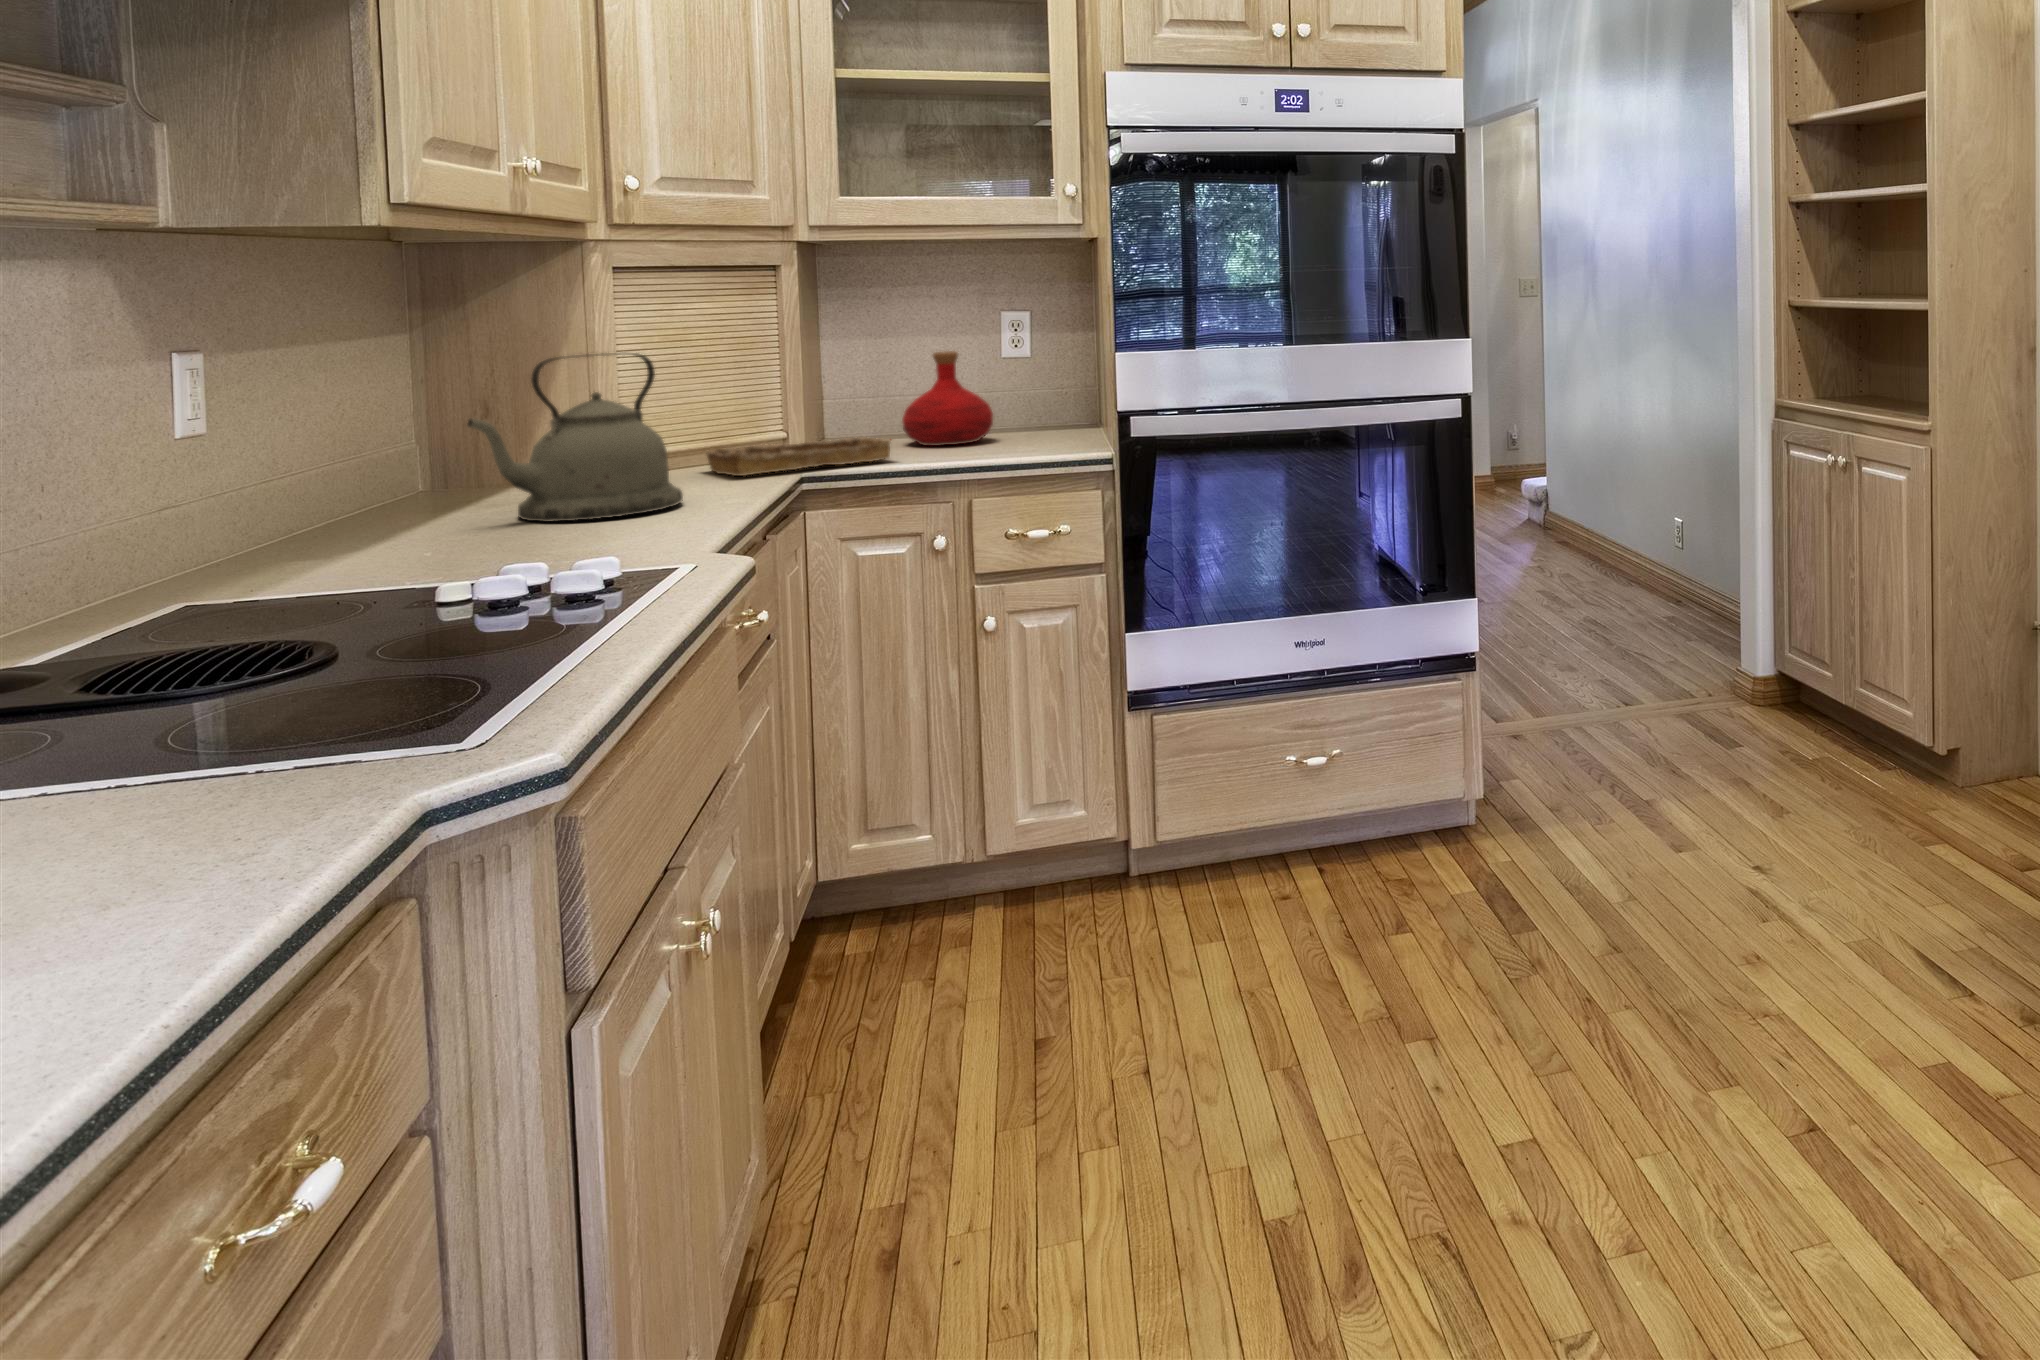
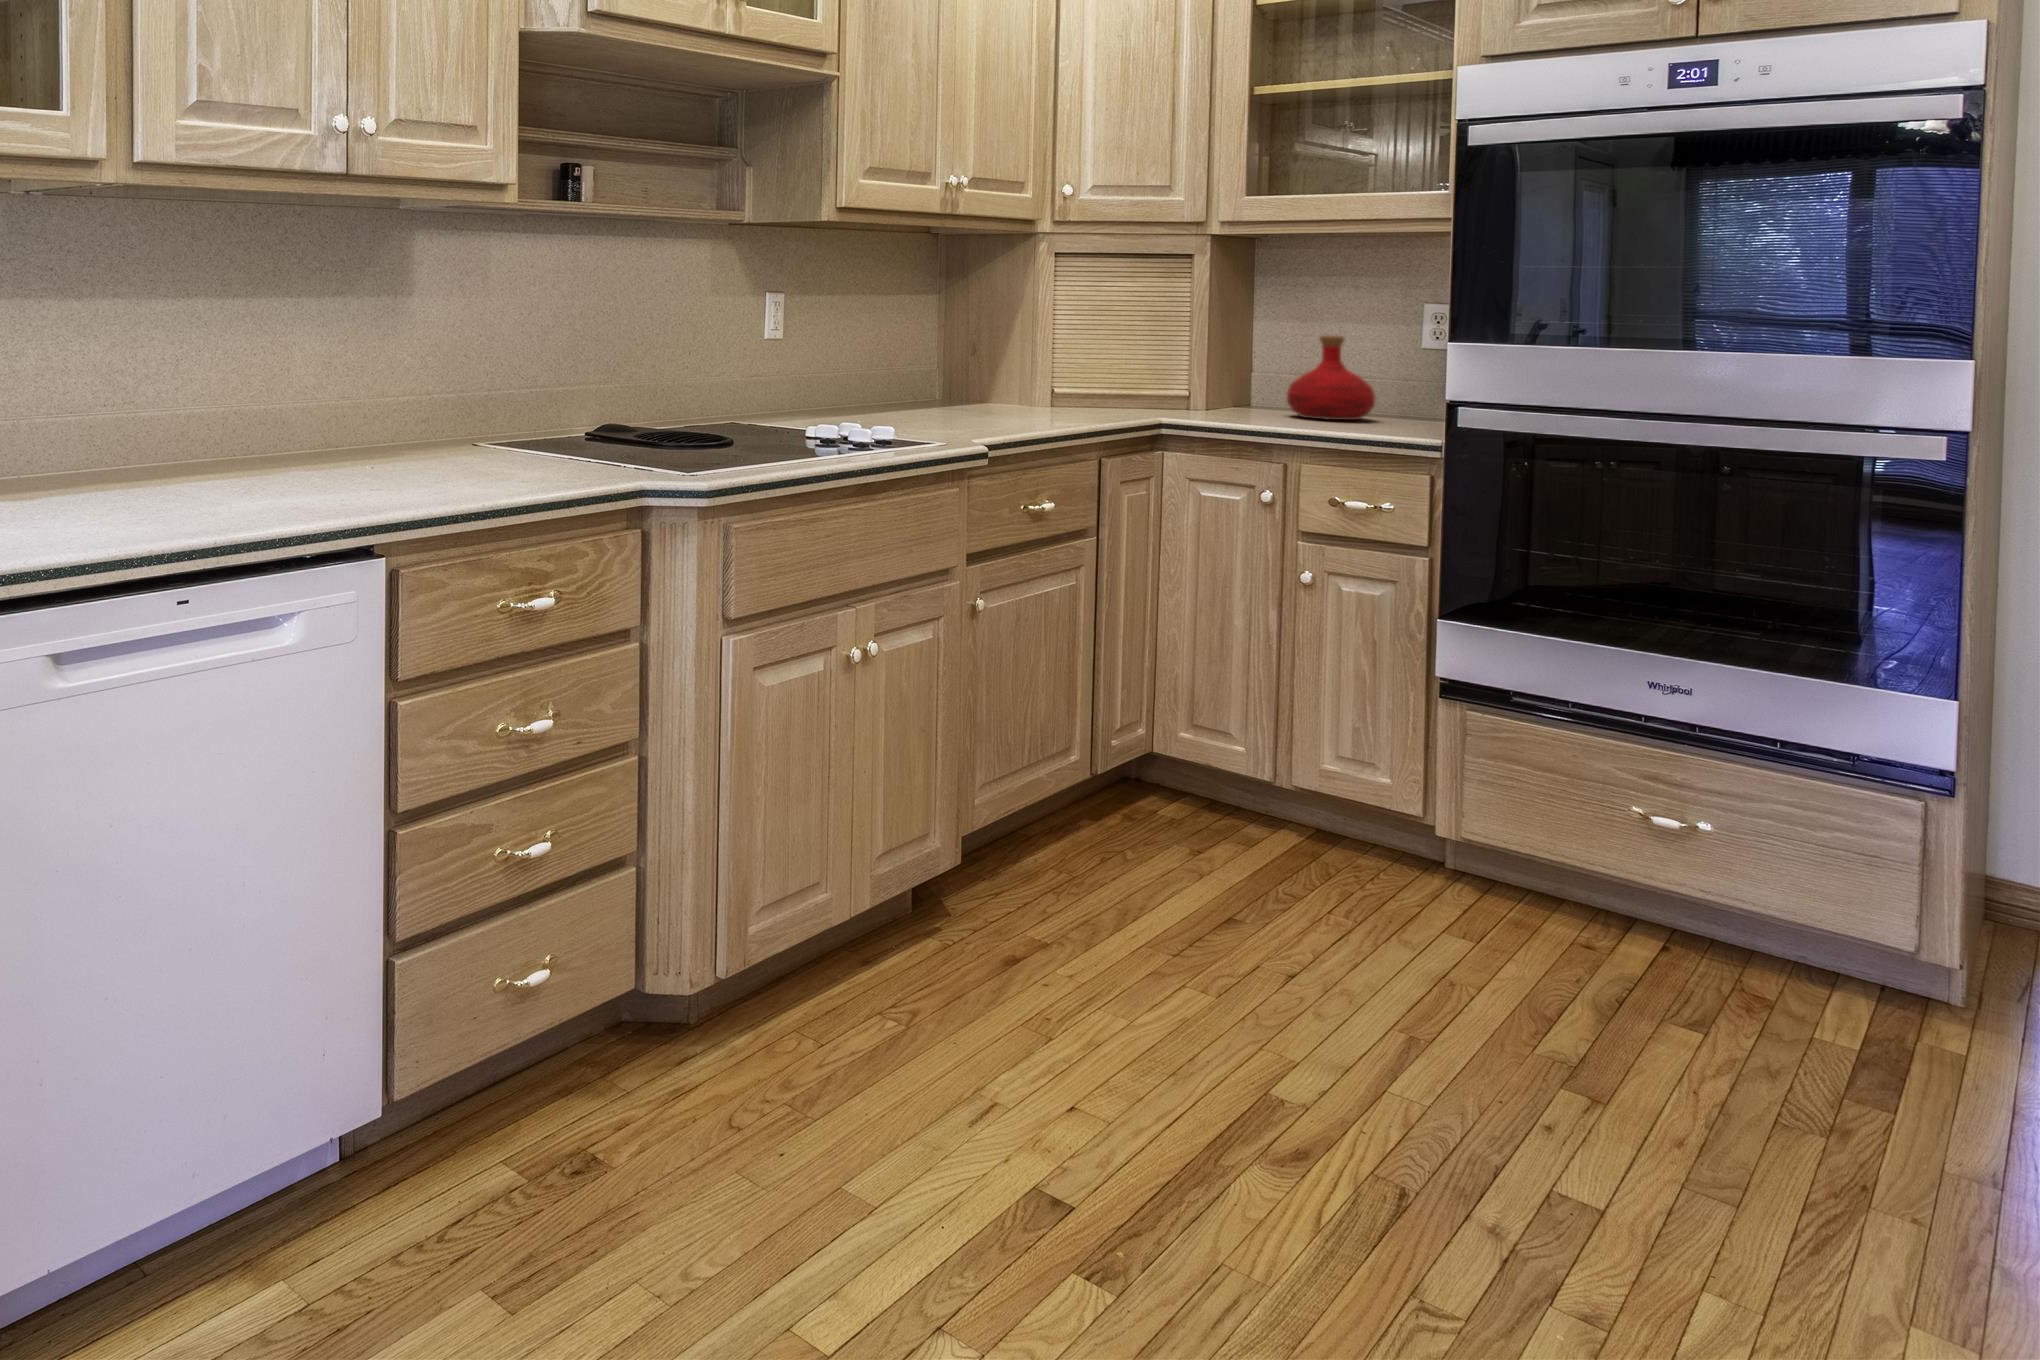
kettle: present [468,354,683,522] -> none [915,309,1042,419]
tray: present [702,437,892,476] -> none [1099,393,1246,418]

